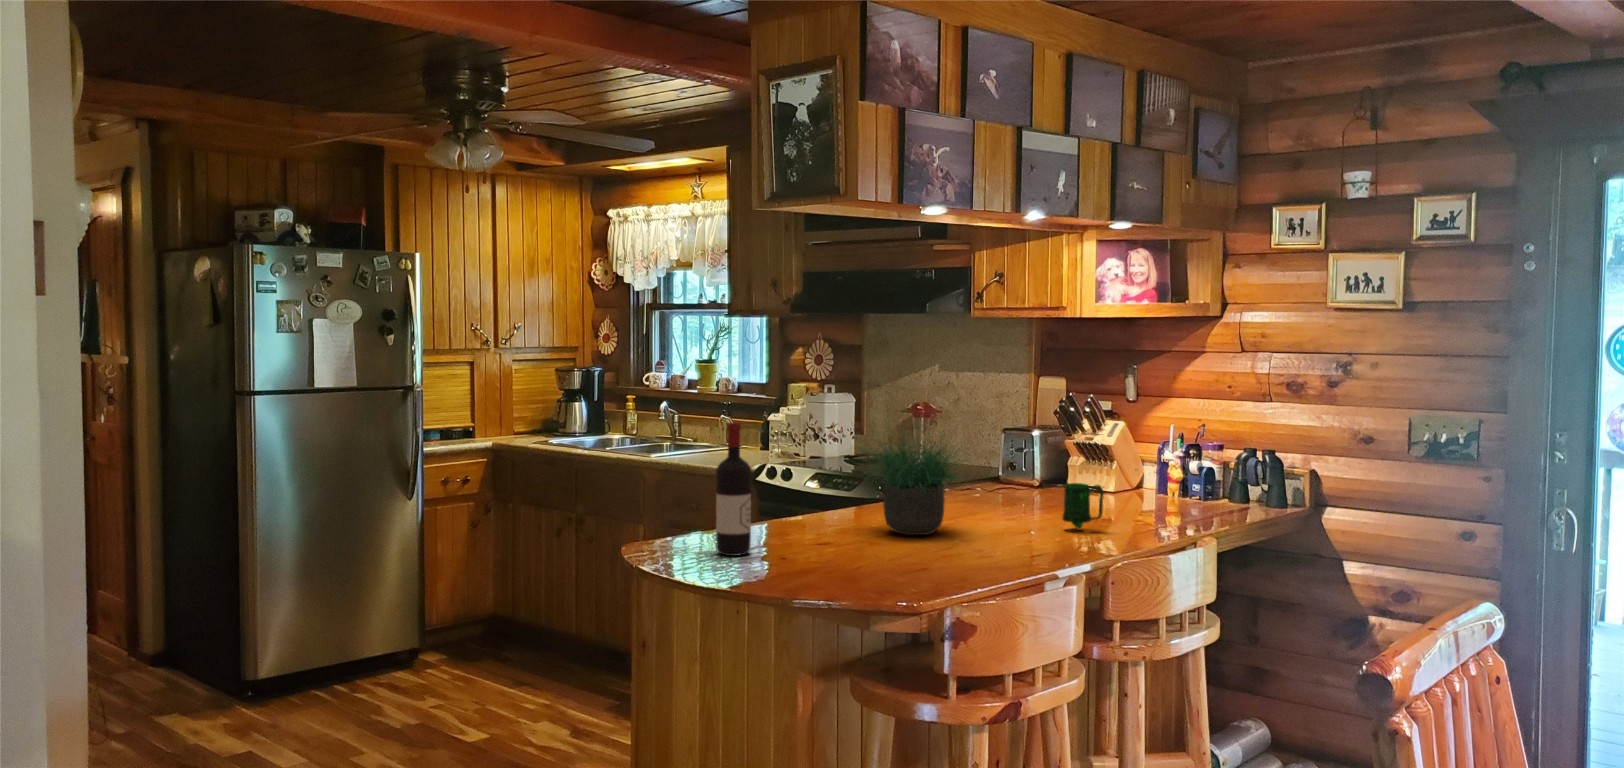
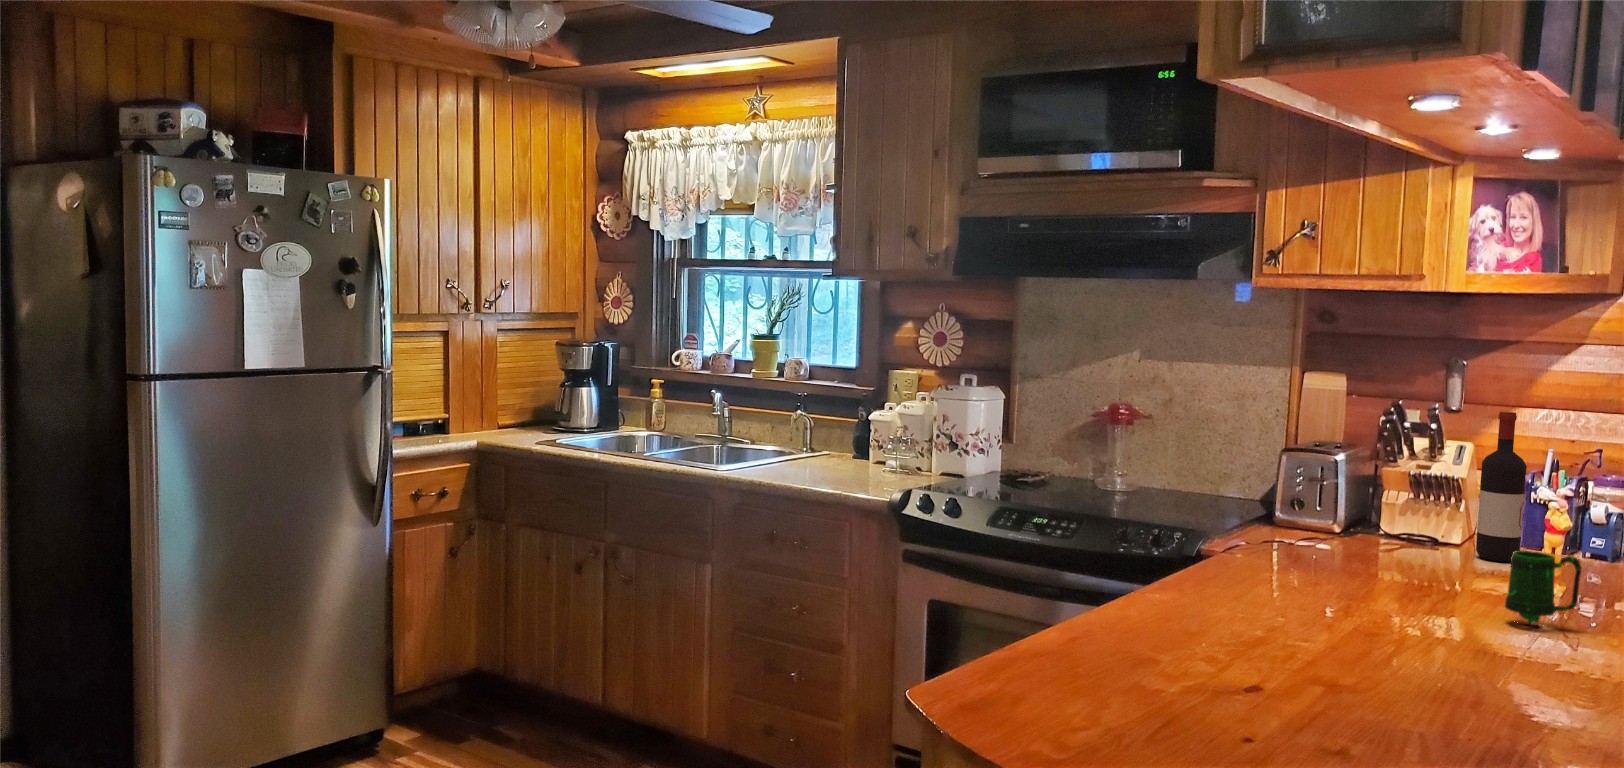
wine bottle: present [716,422,751,556] -> present [1476,412,1527,562]
potted plant: present [855,426,969,536] -> none [1185,407,1437,639]

